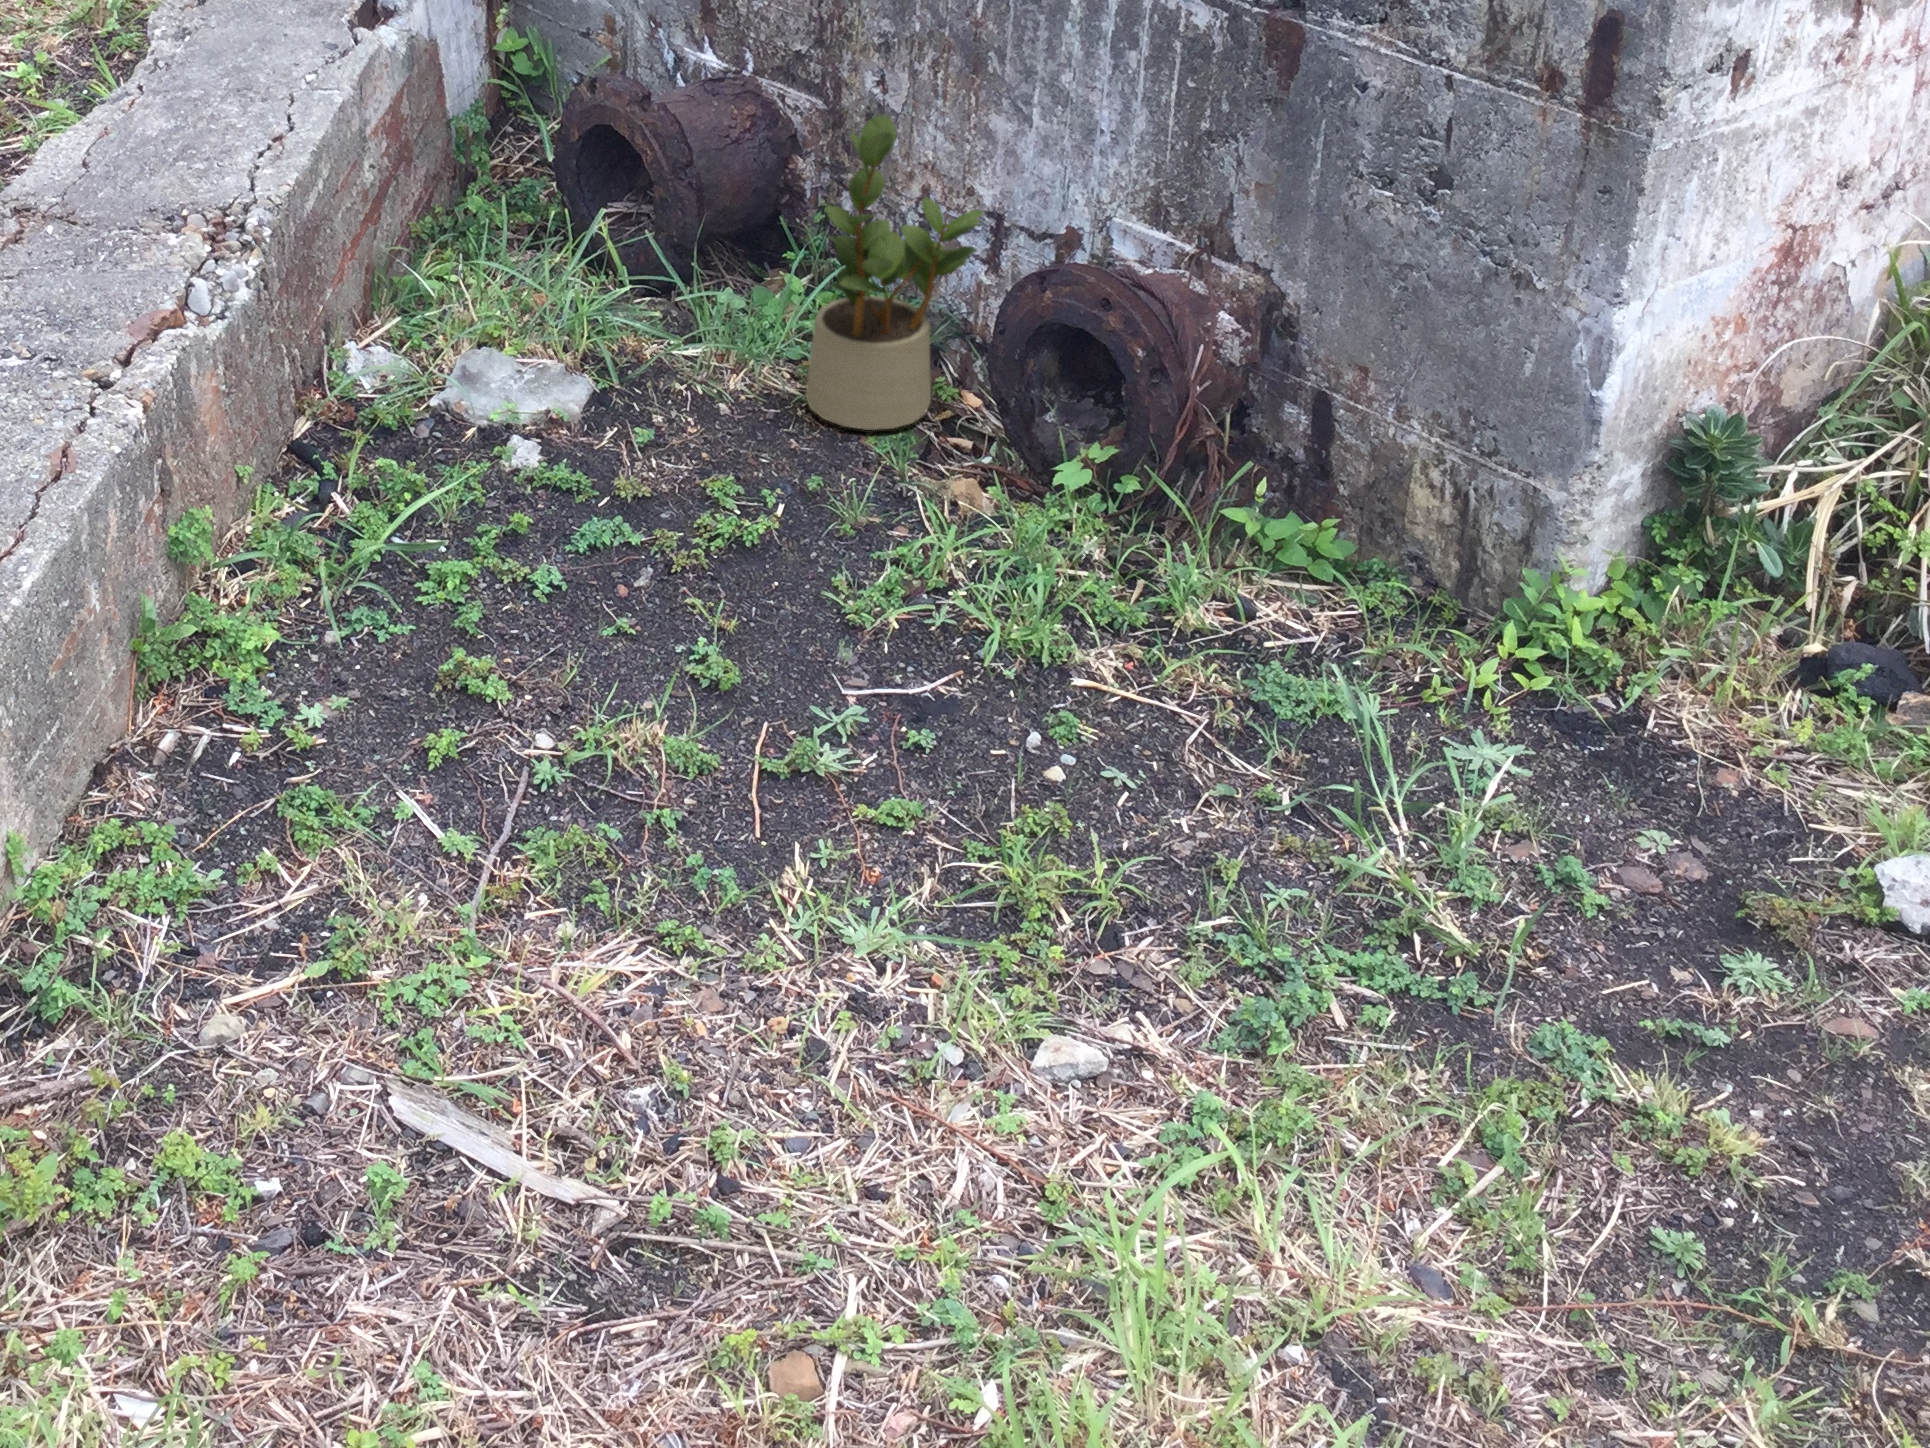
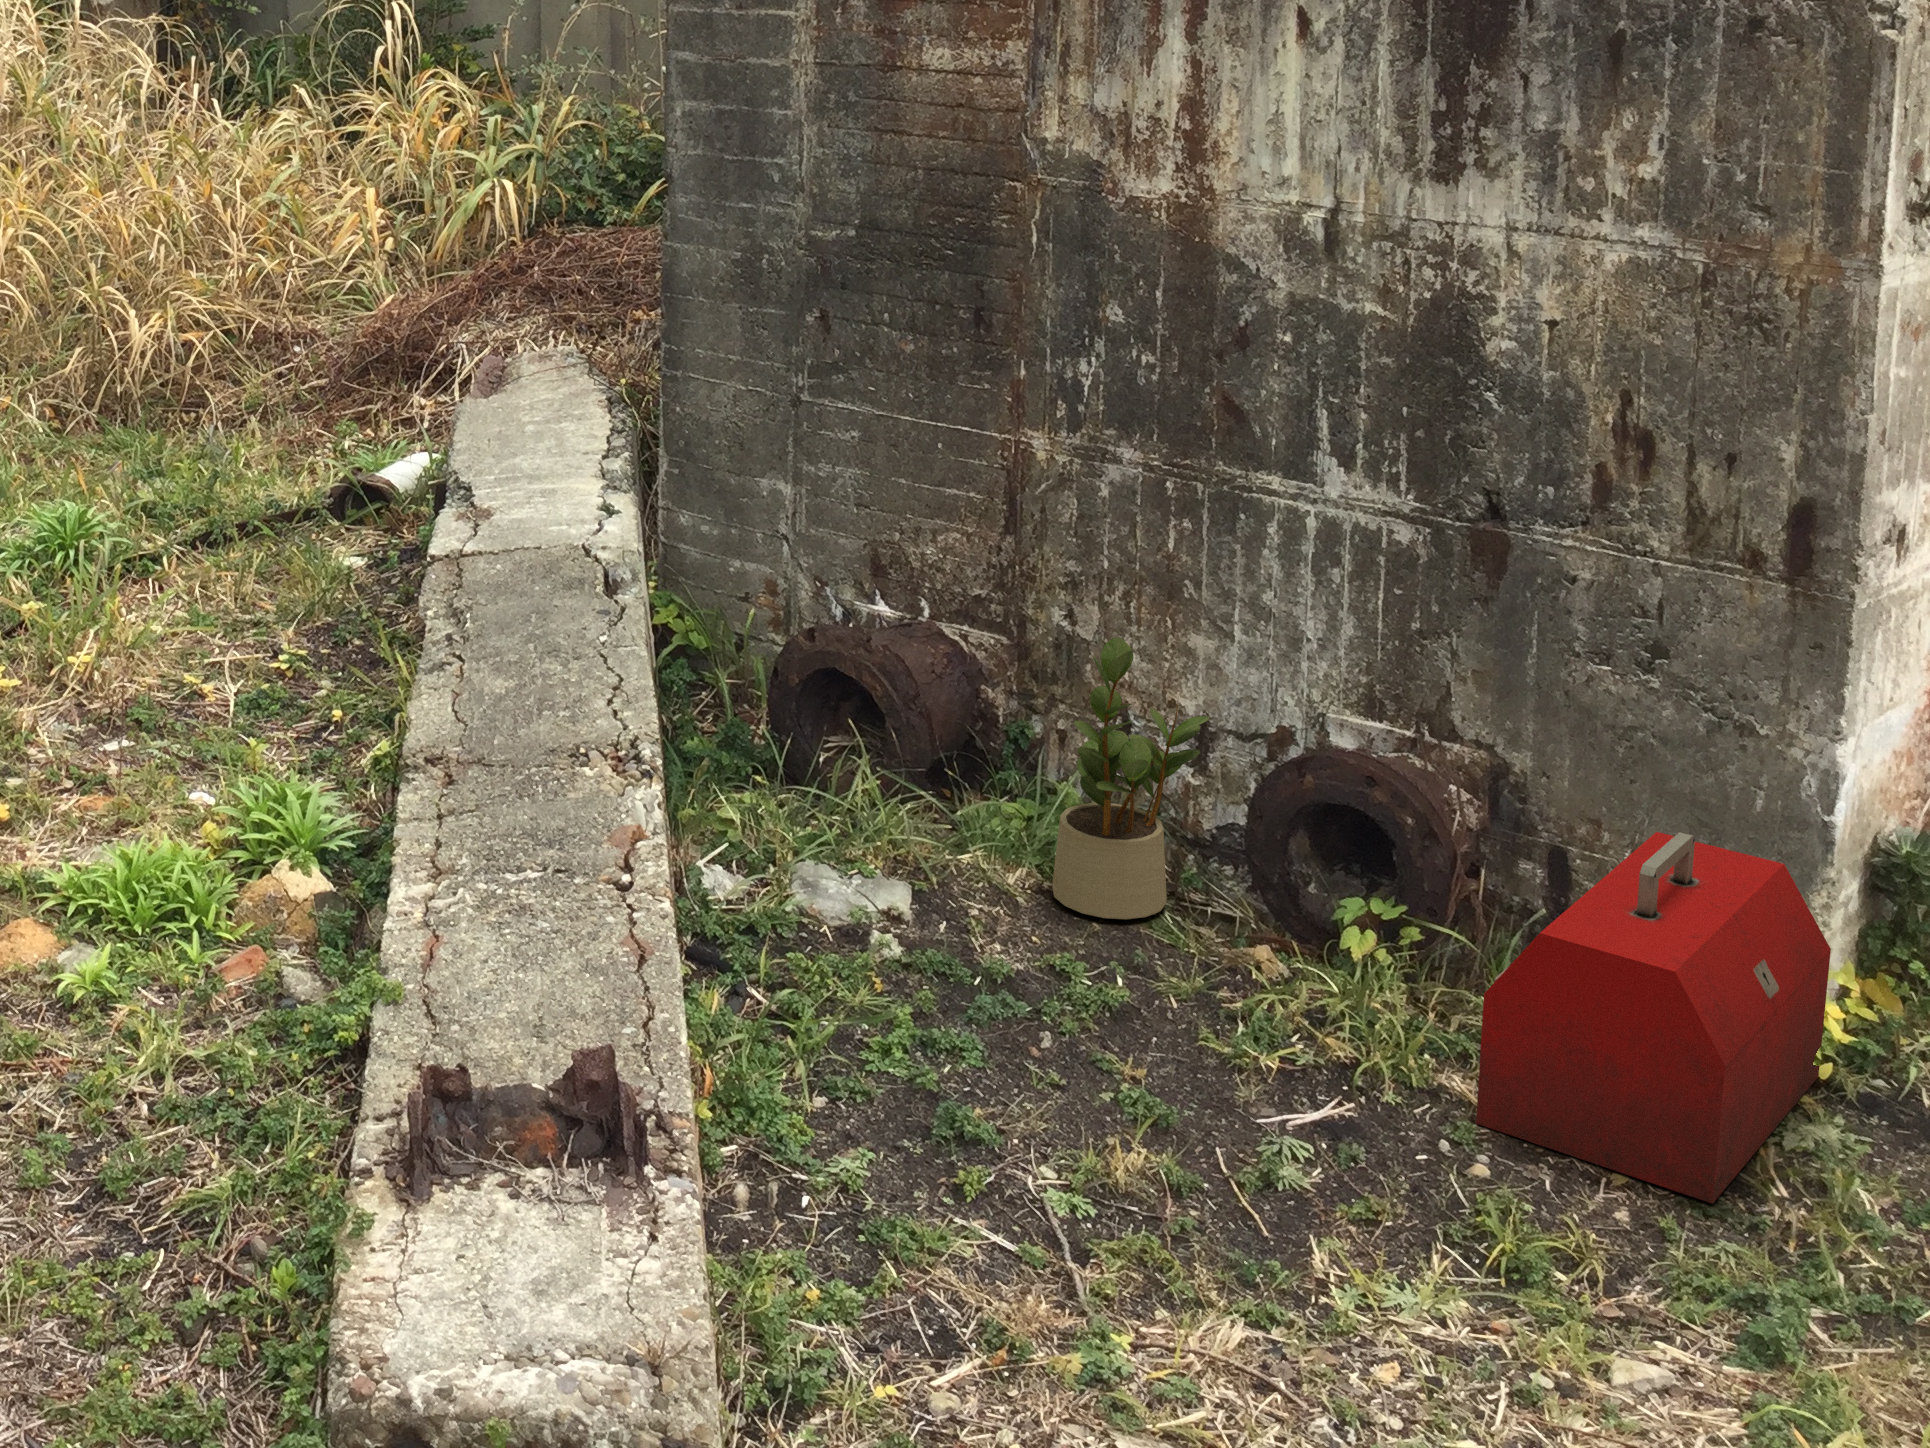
toolbox: none [1106,392,1567,829] -> present [1476,832,1831,1204]

